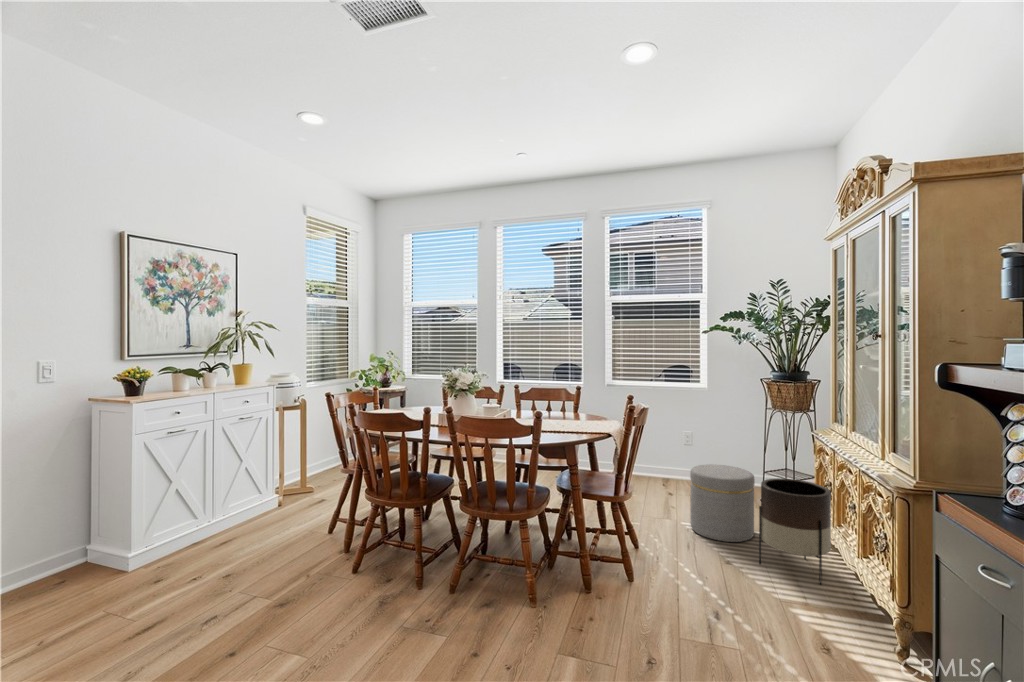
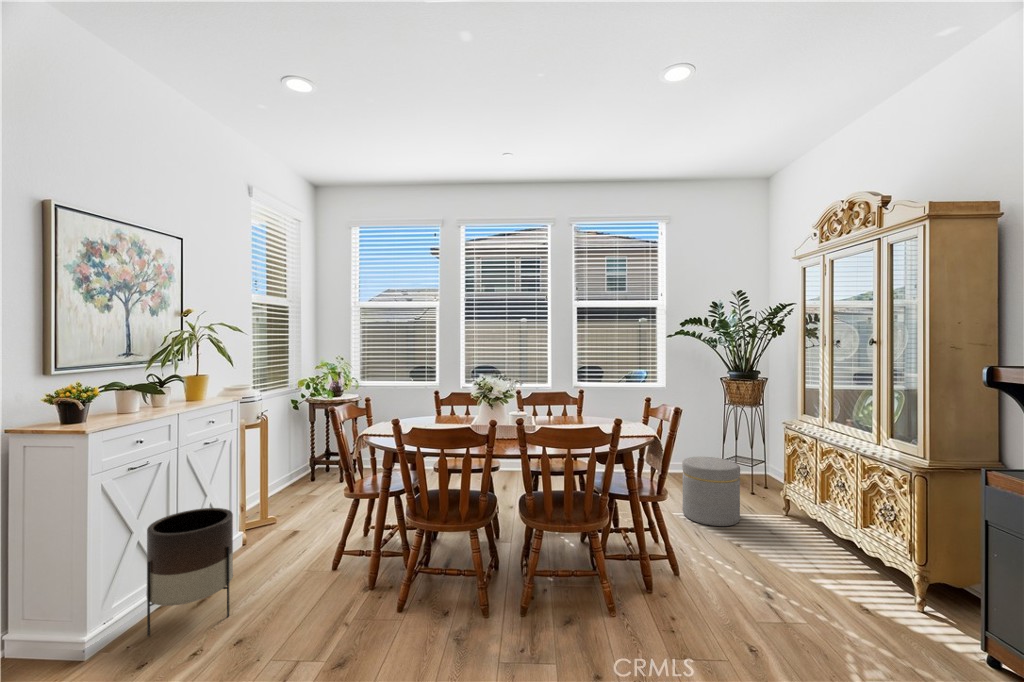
planter: present [759,478,831,584] -> present [146,508,233,637]

